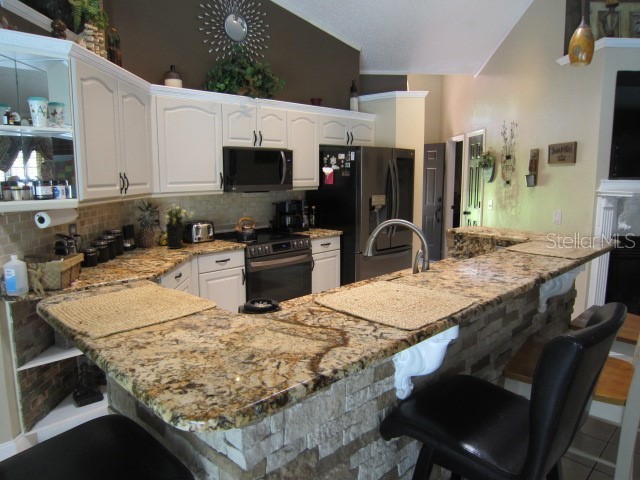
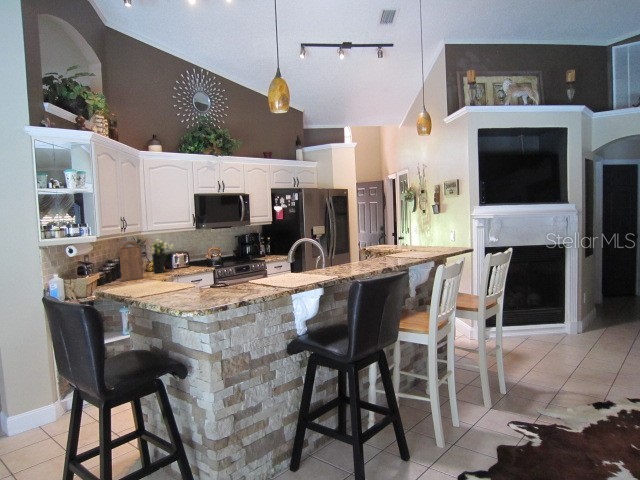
cutting board: none [119,207,152,261] -> present [119,241,143,281]

